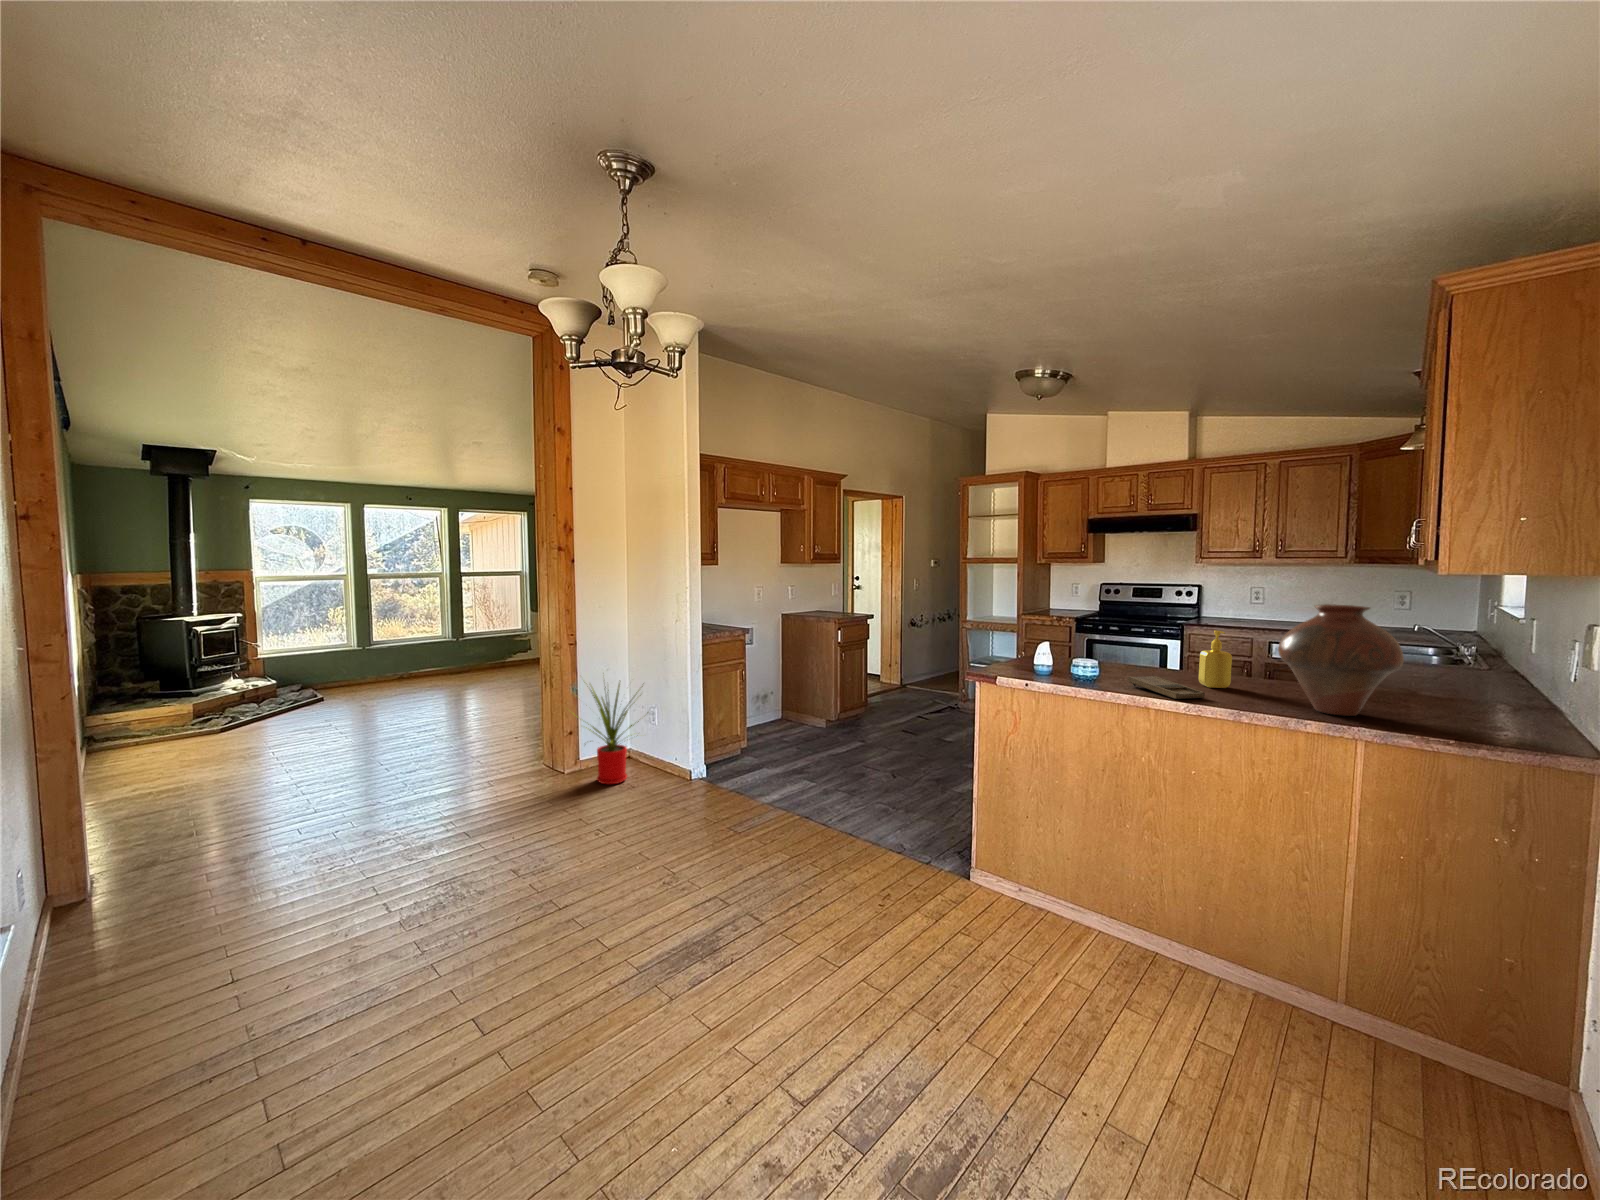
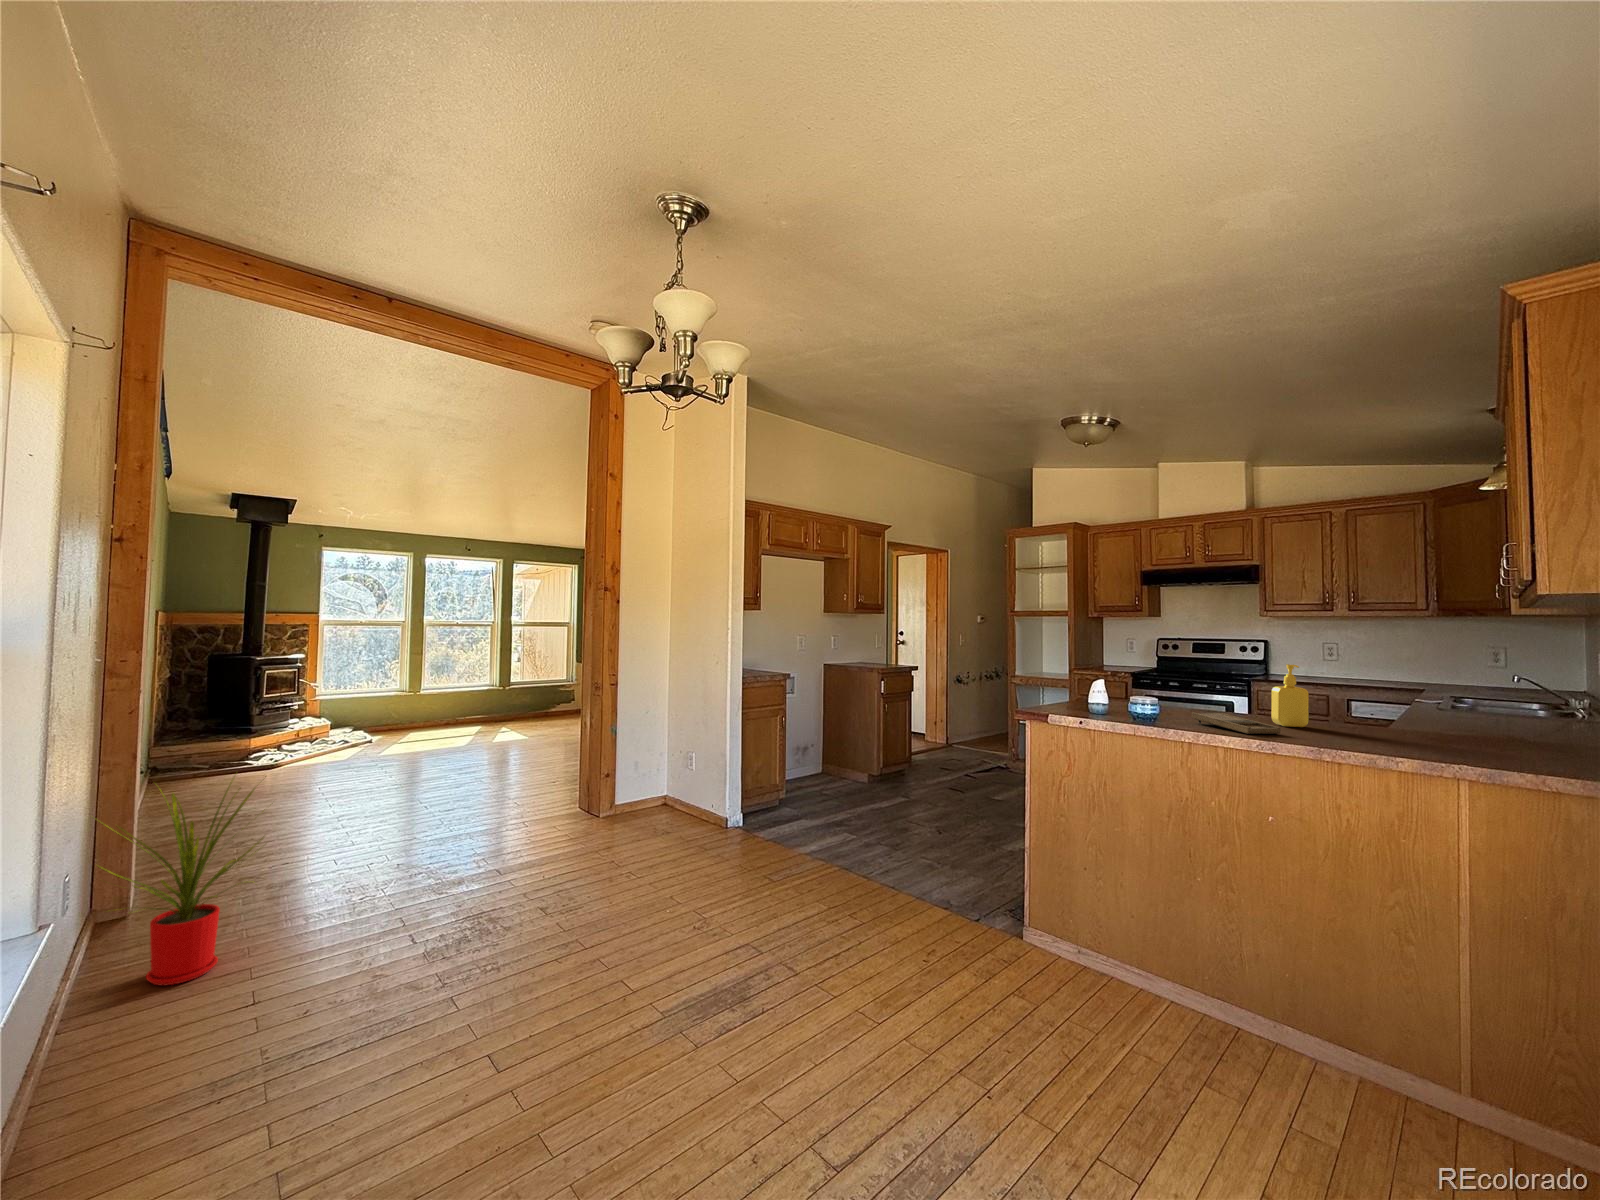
vase: present [1278,604,1404,716] -> none [1362,628,1513,752]
house plant: present [577,683,643,784] -> present [99,776,273,985]

